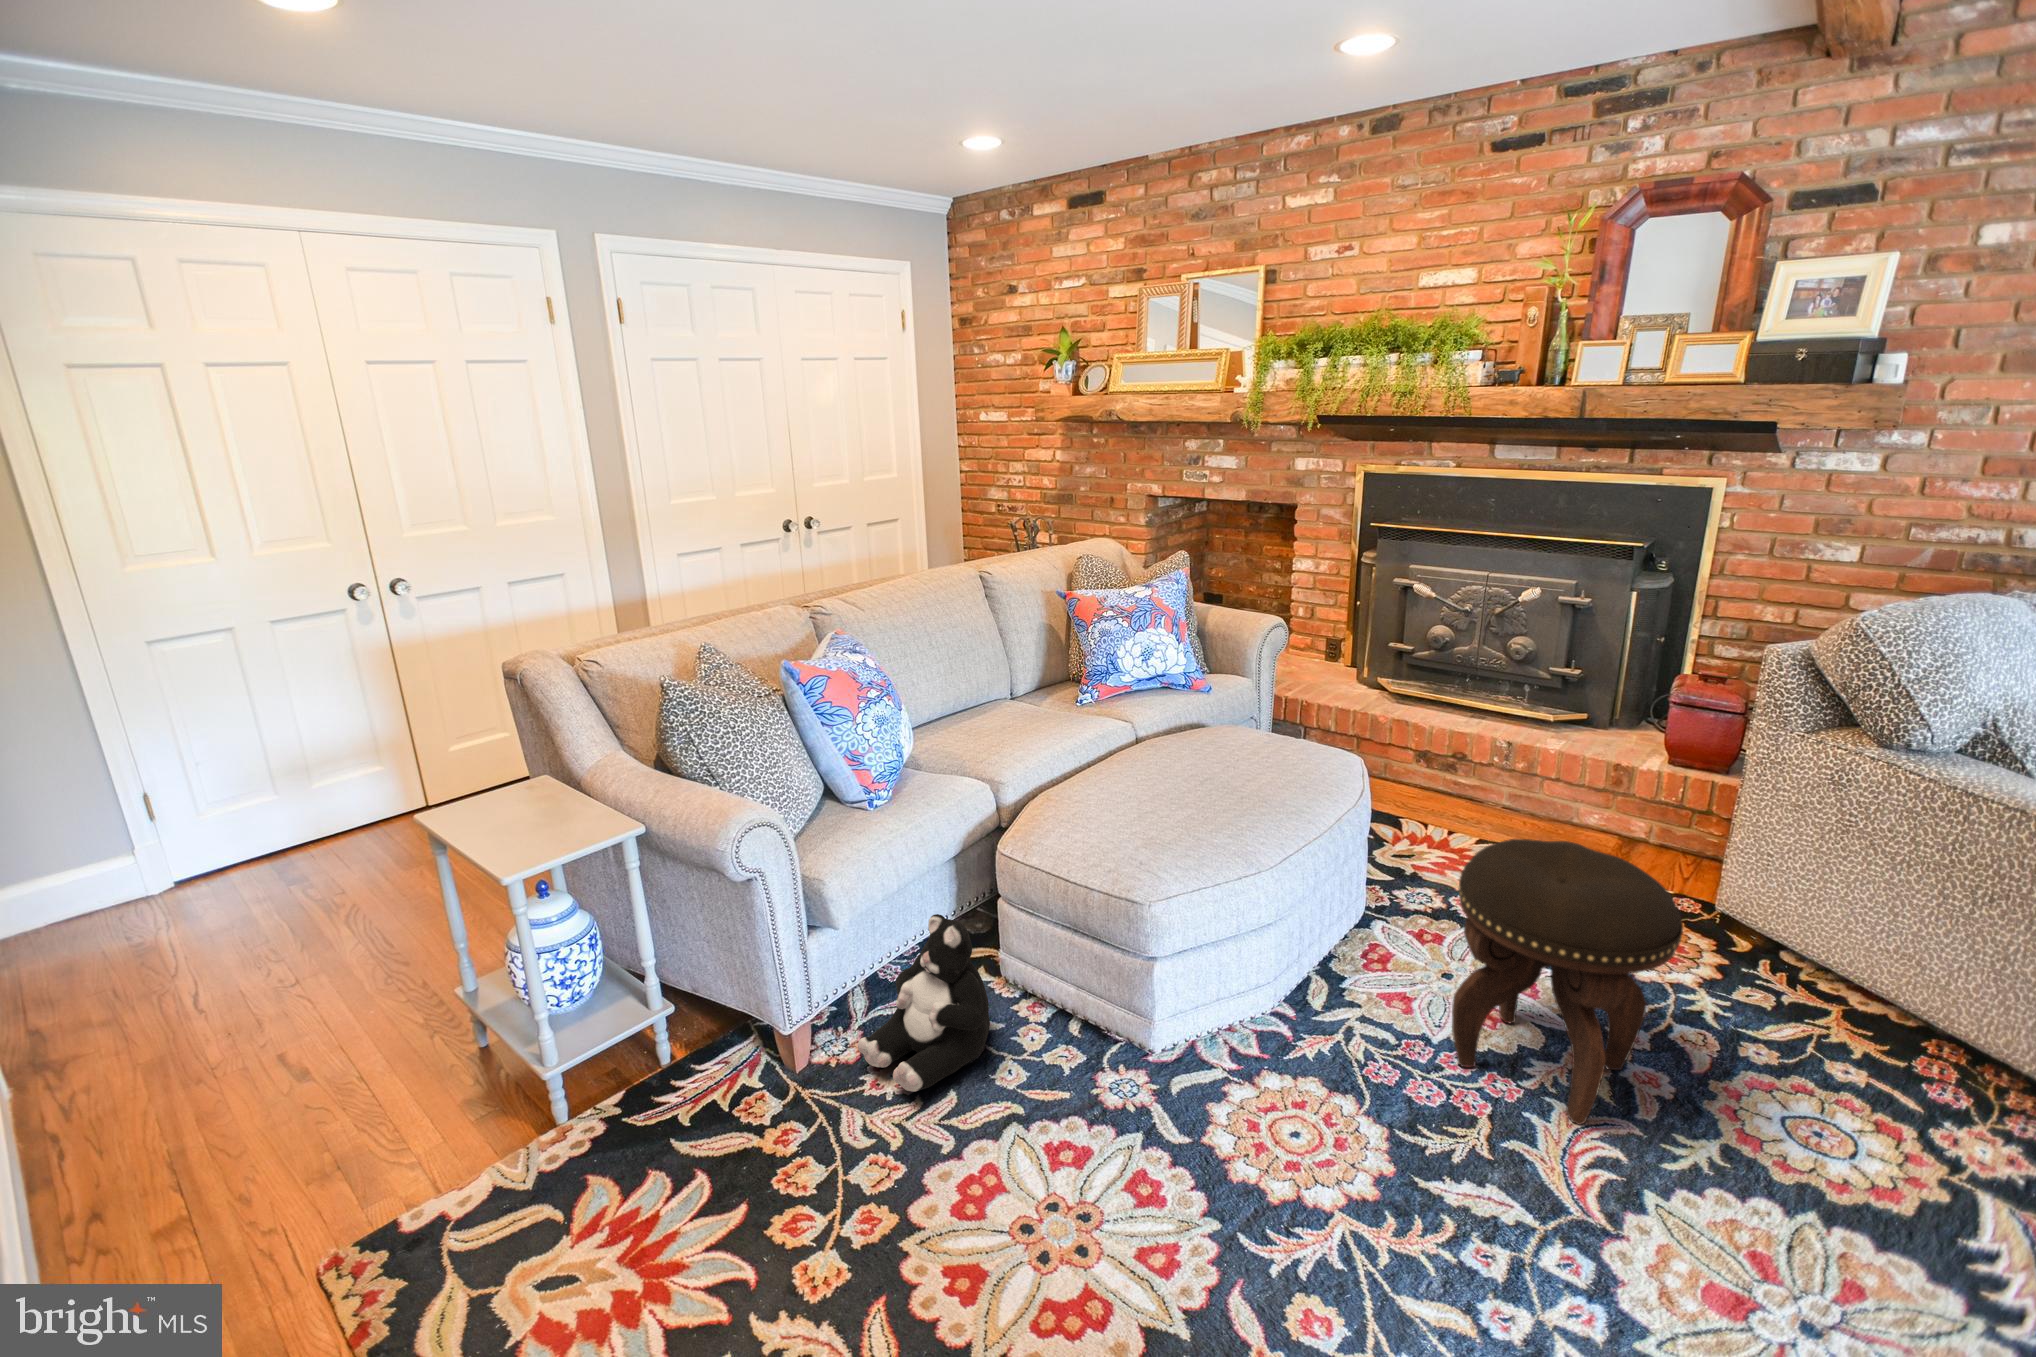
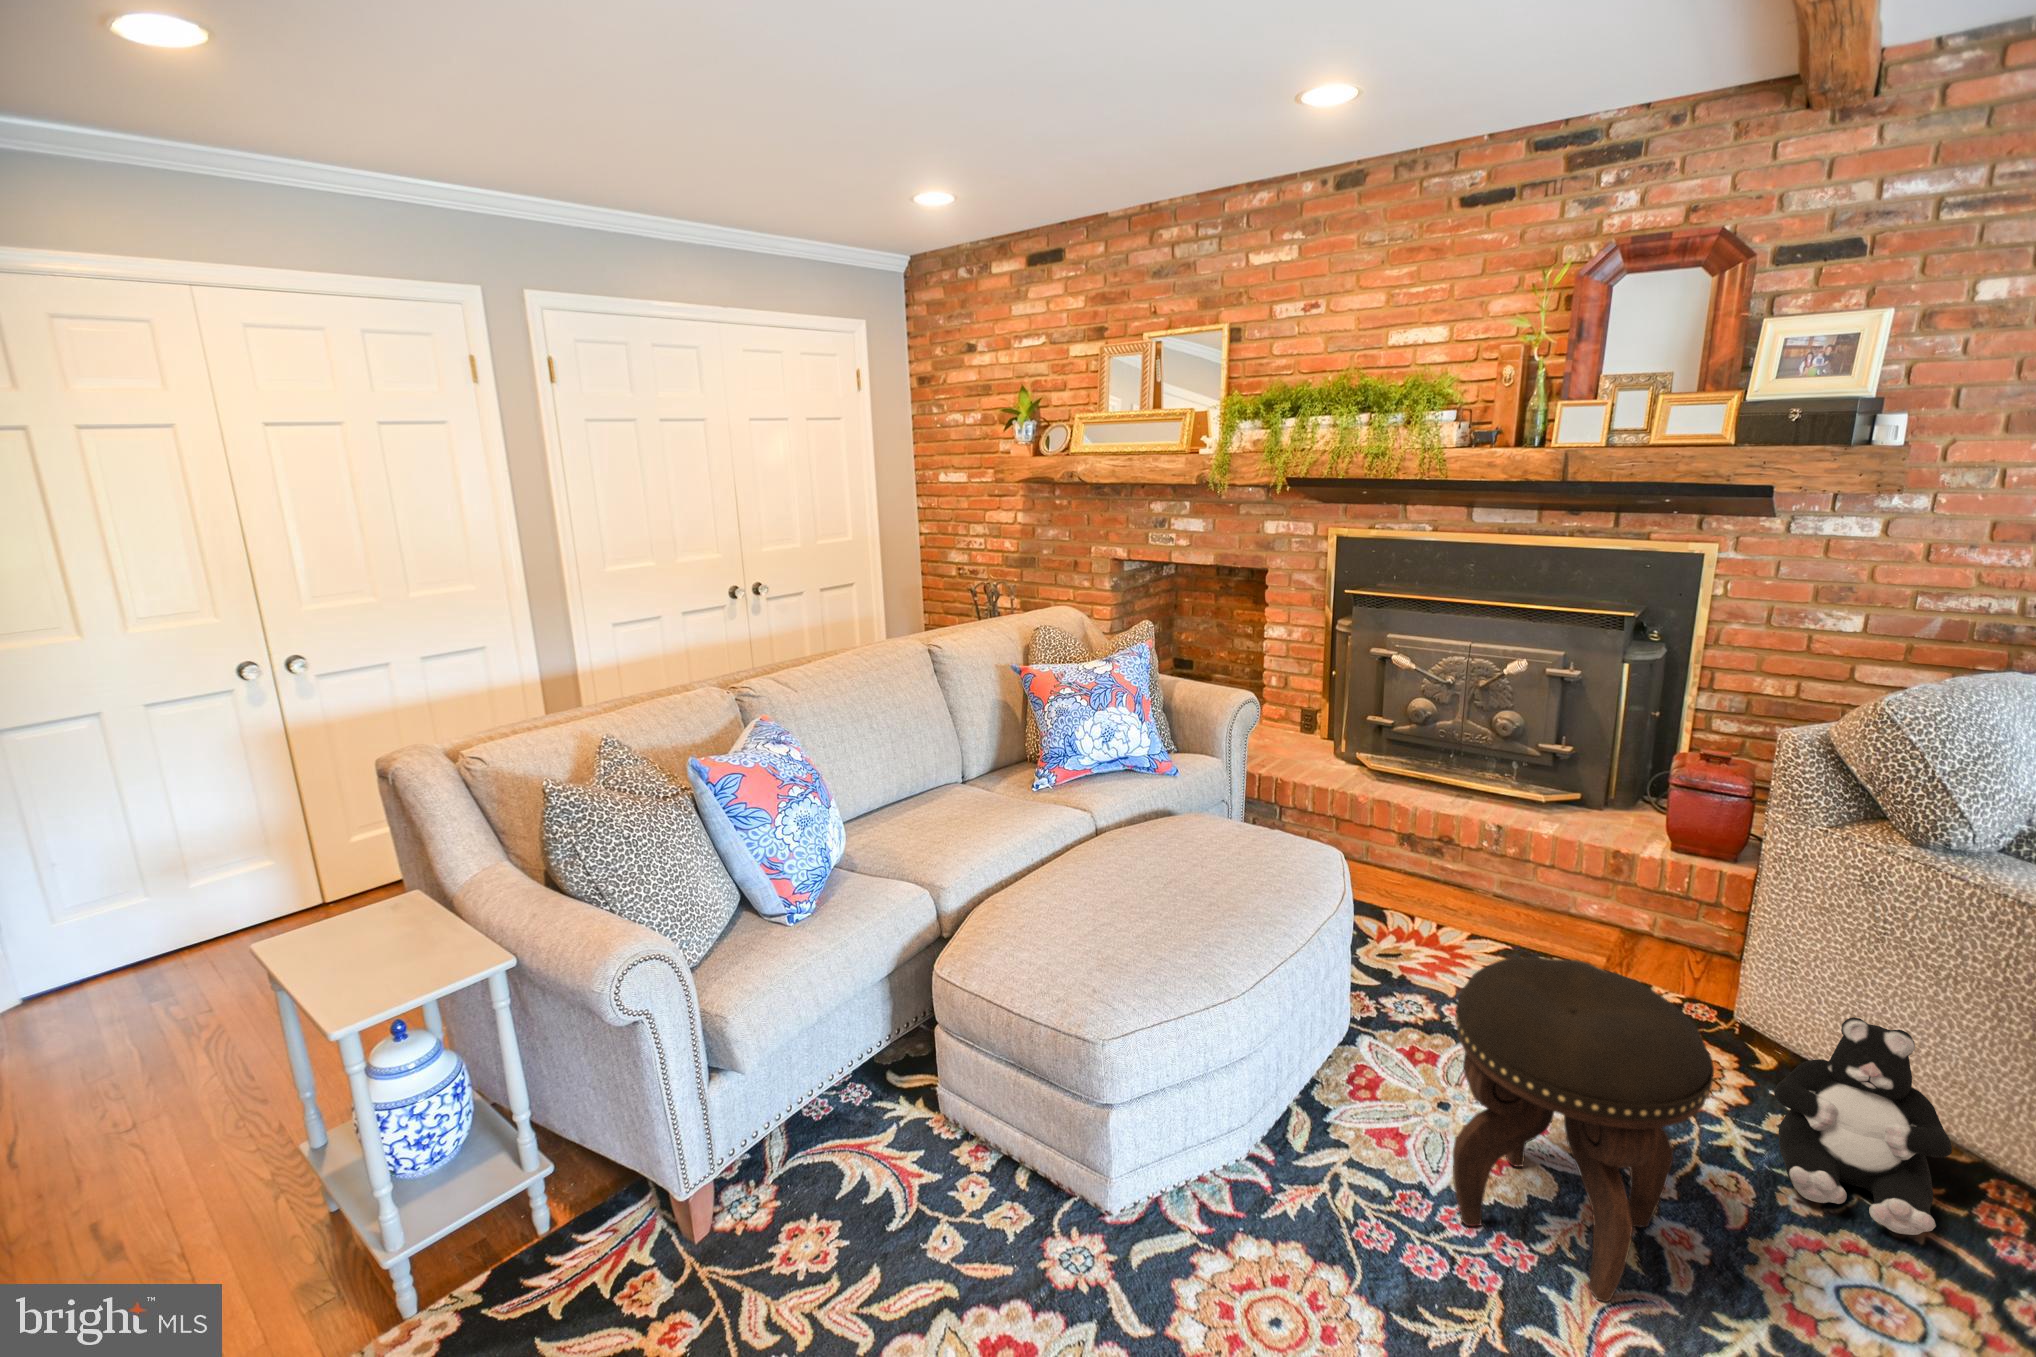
plush toy: present [857,914,990,1092] -> present [1774,1017,1952,1235]

